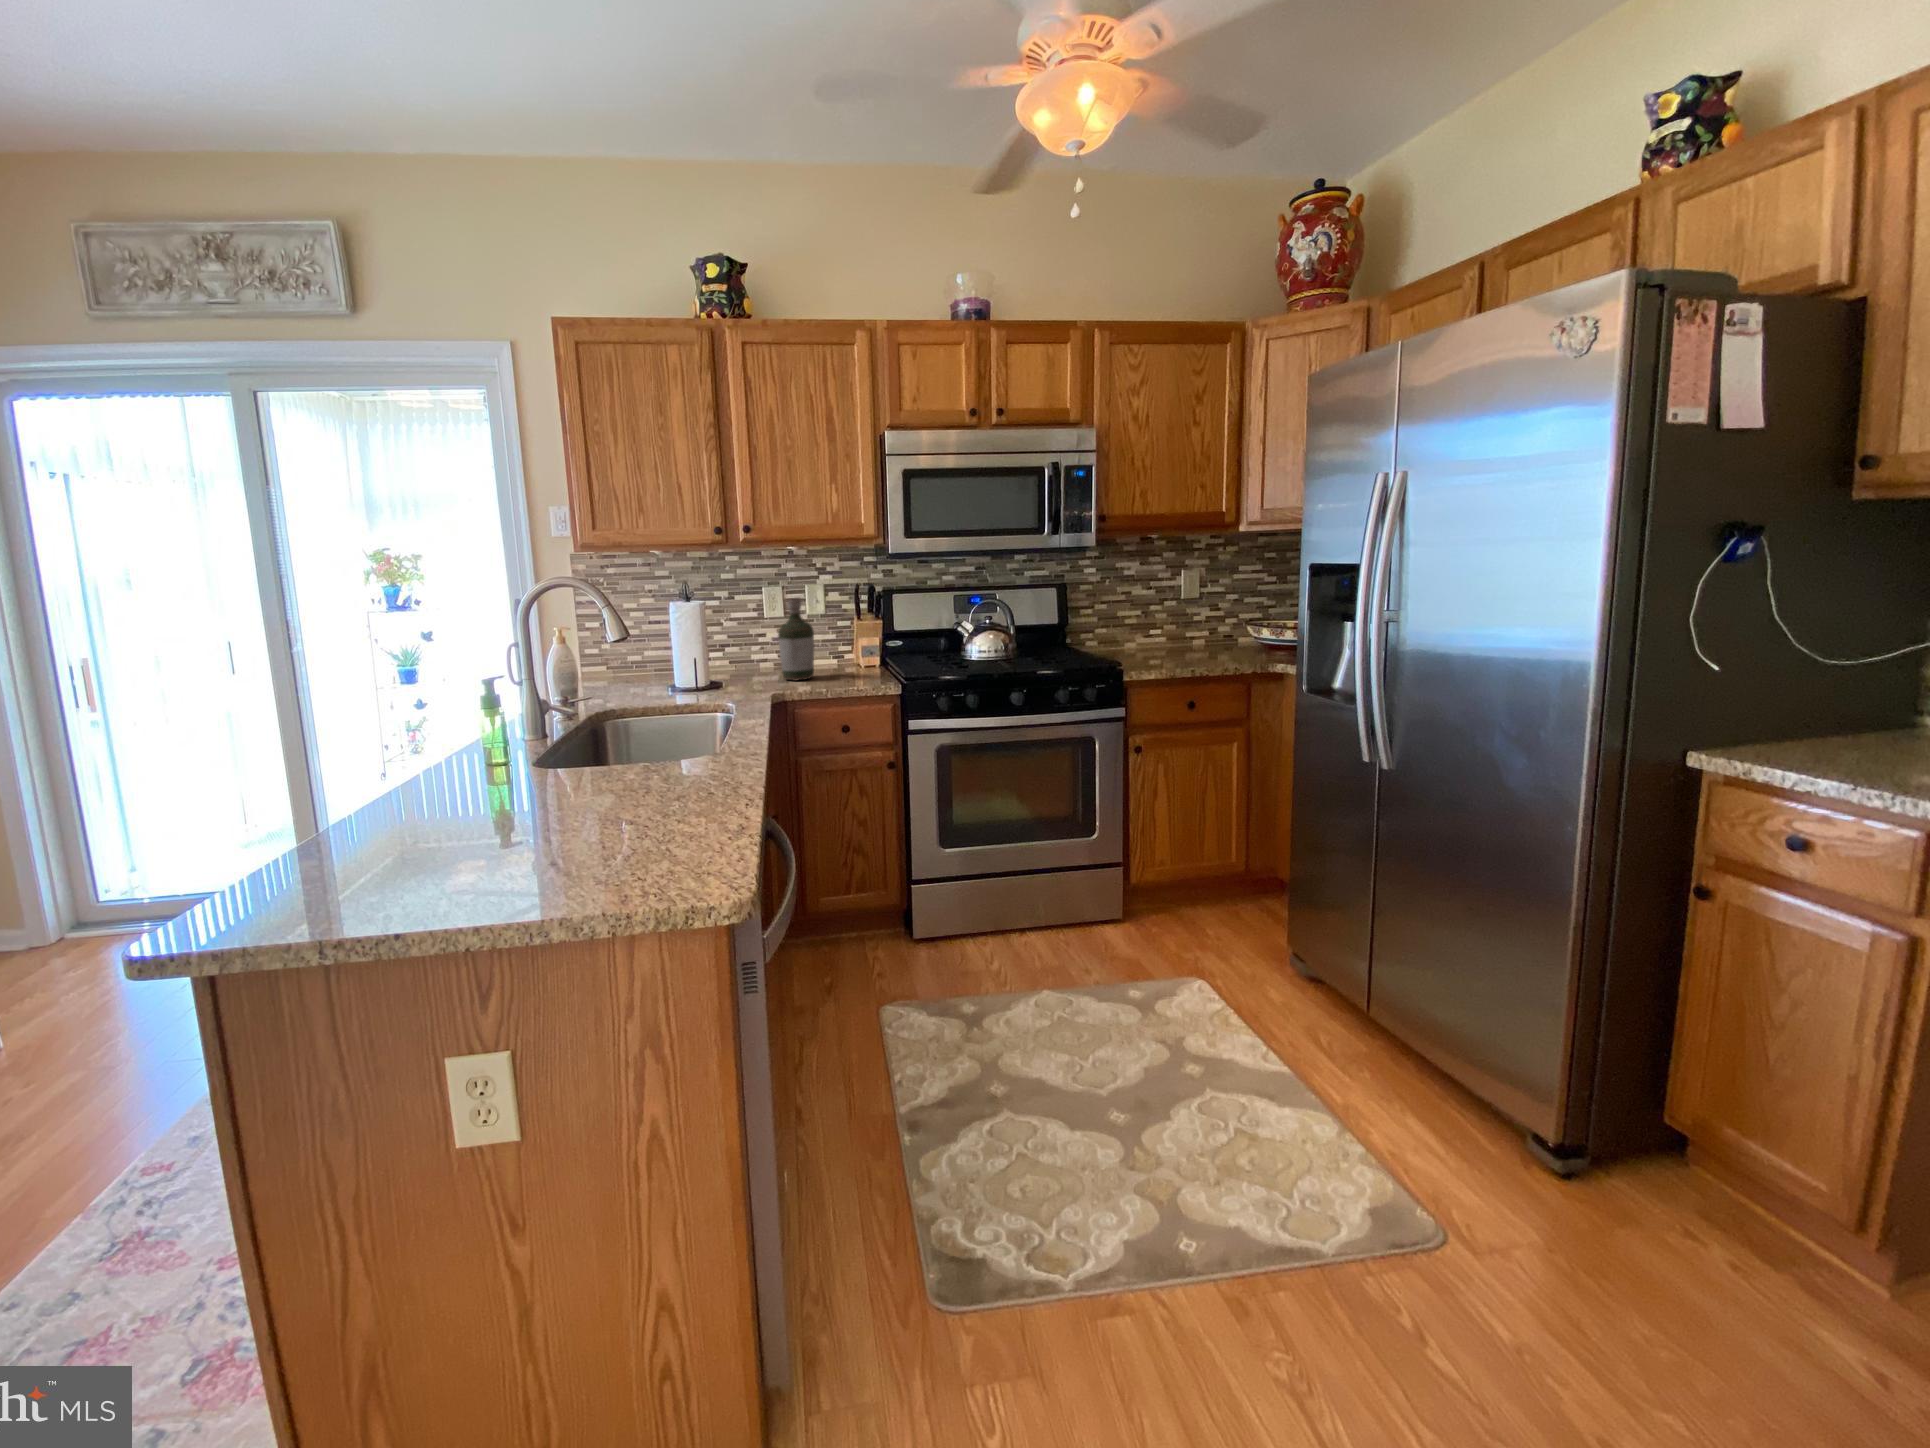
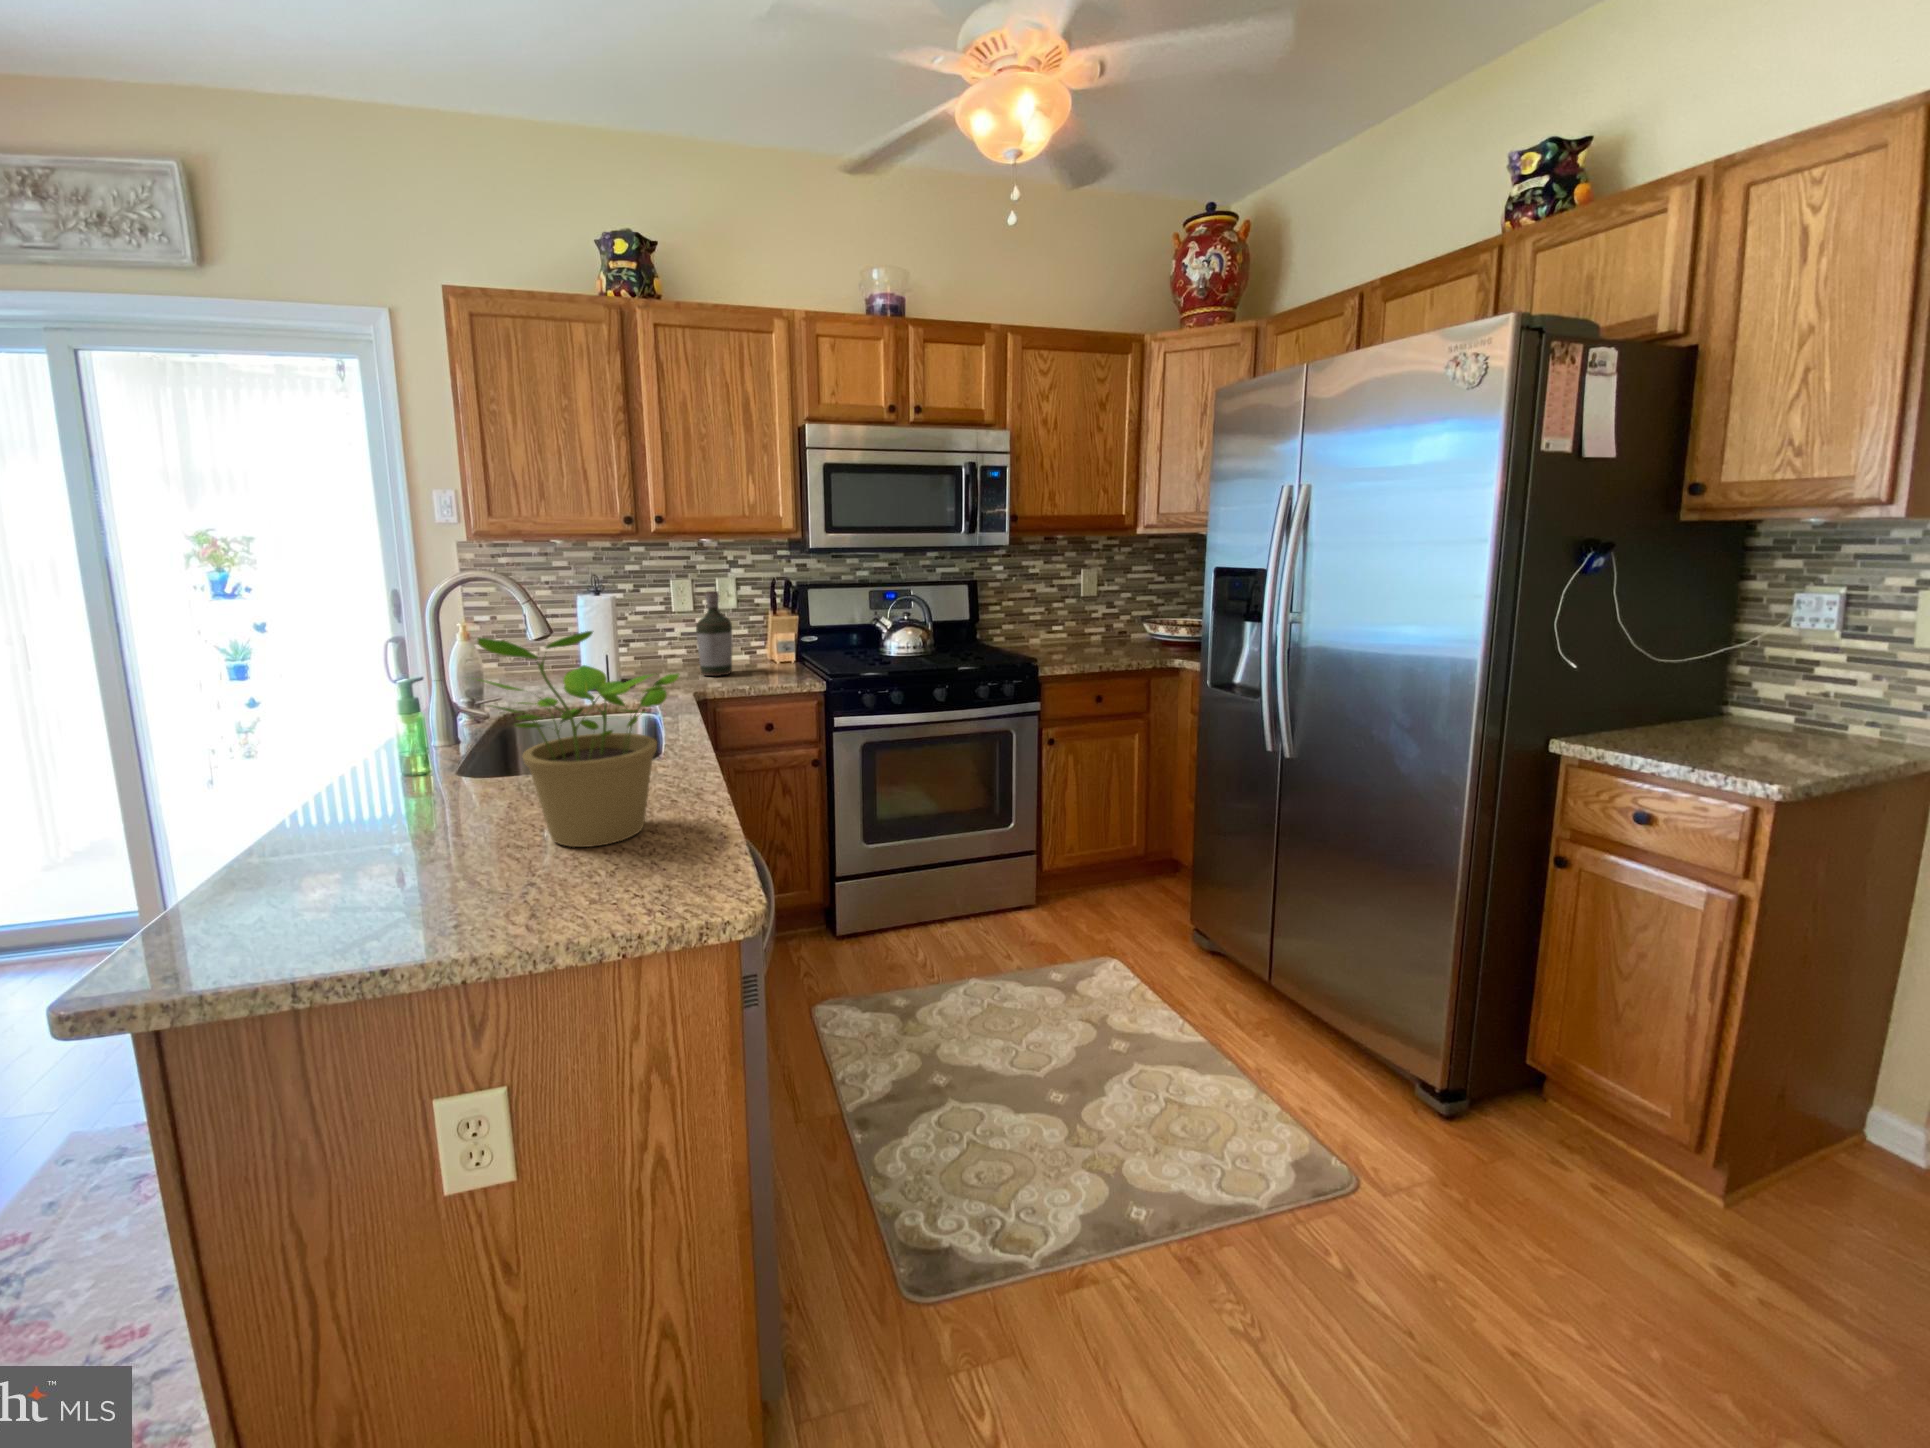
potted plant: none [507,633,703,834] -> present [473,631,679,847]

